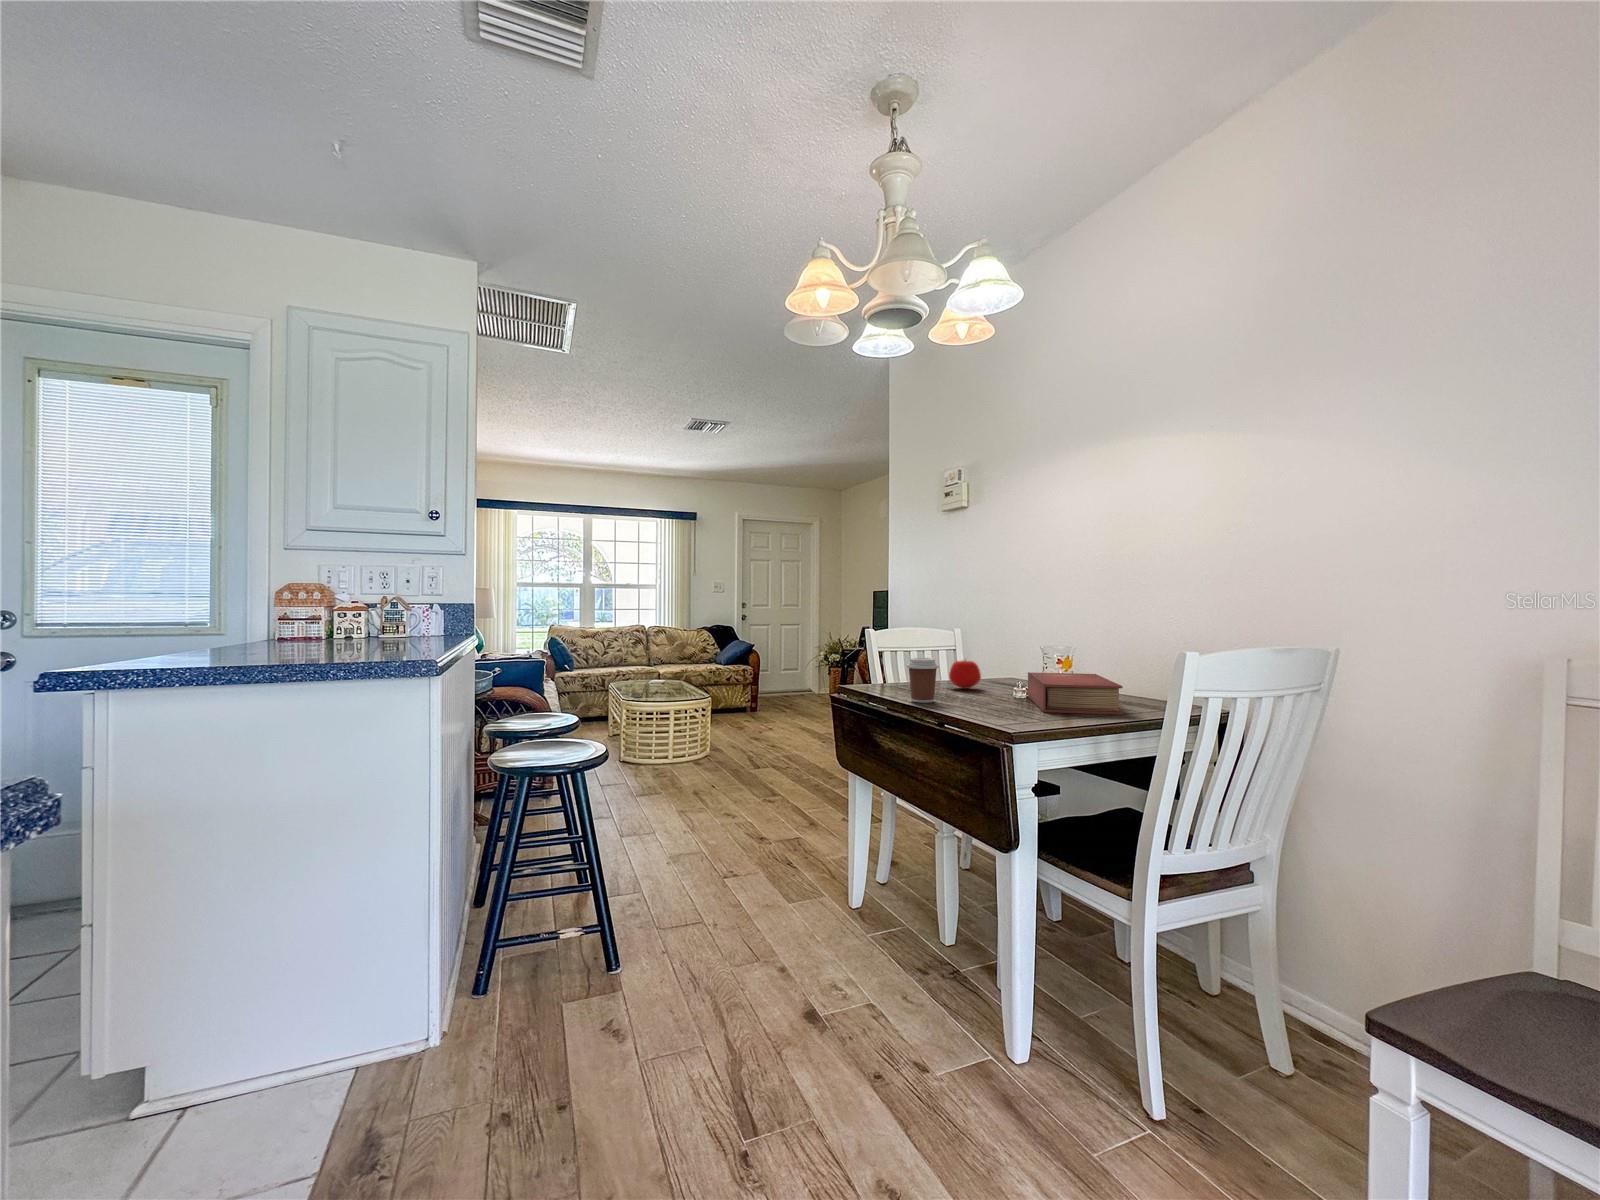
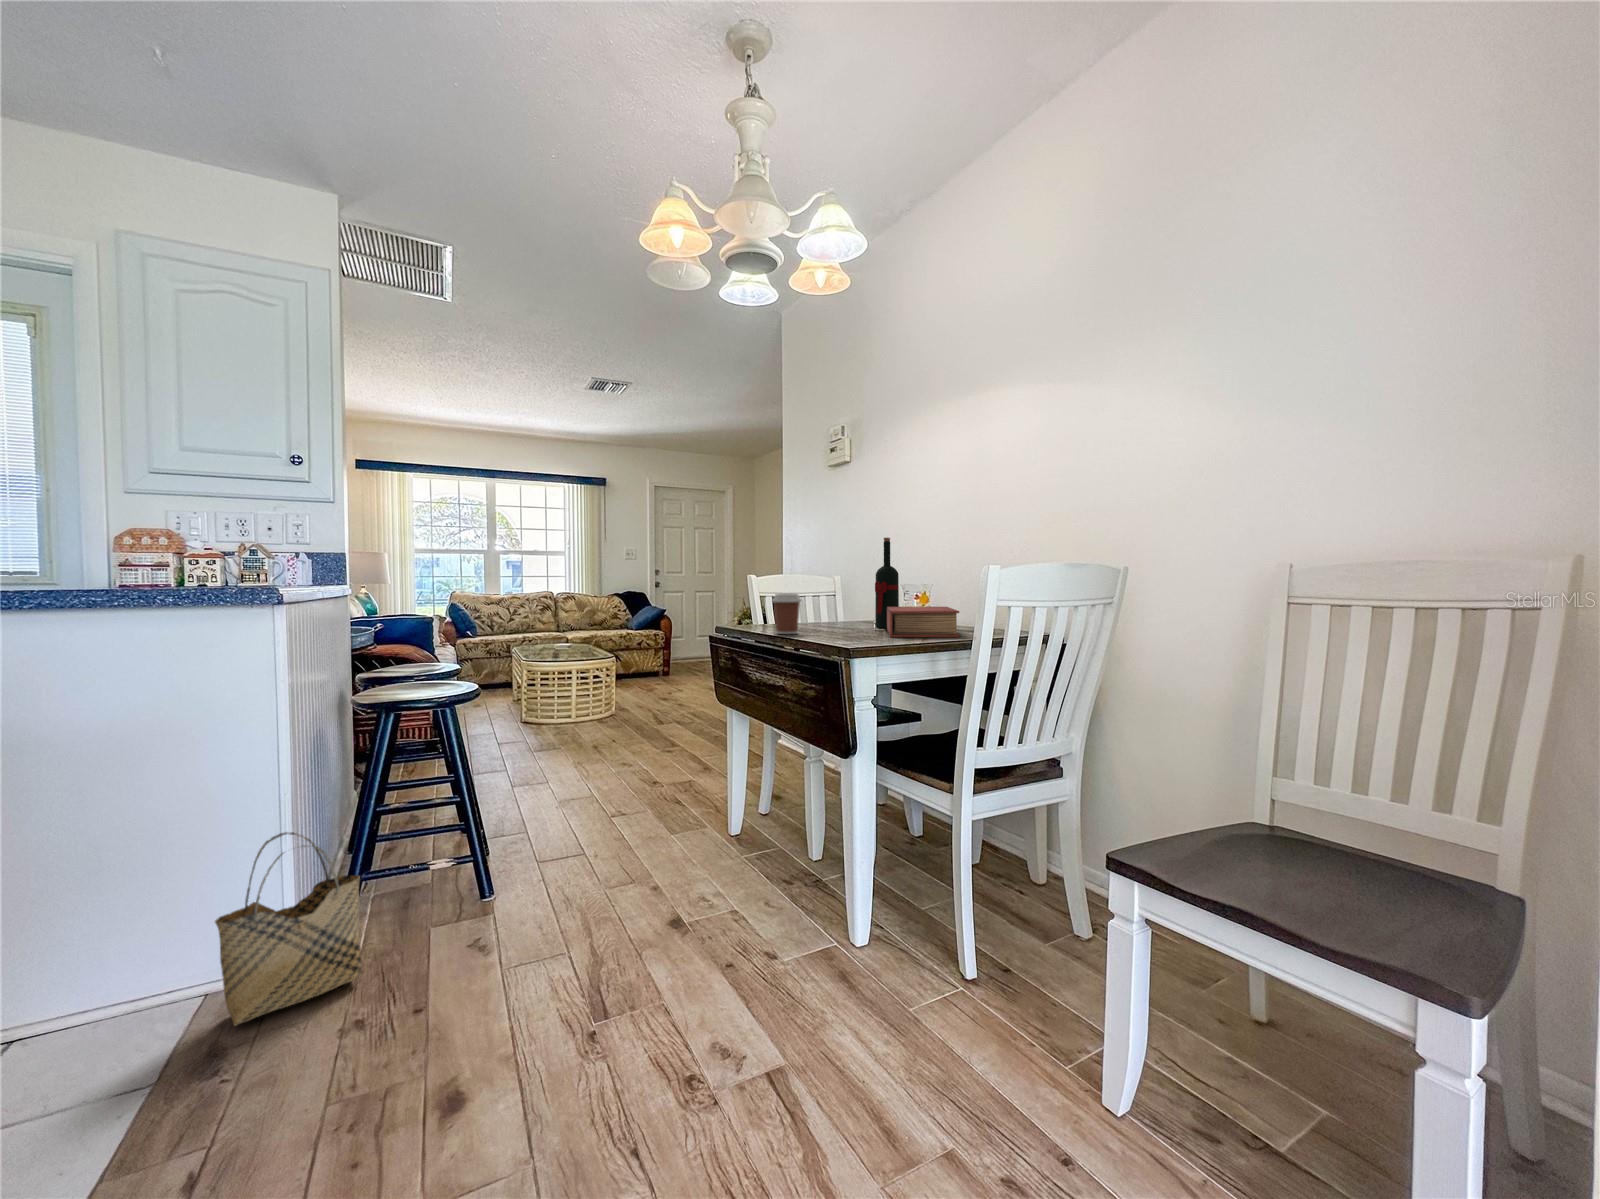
wine bottle: none [1011,596,1037,694] -> present [875,538,899,628]
apple: present [949,660,981,688] -> none [820,598,850,626]
woven basket: none [370,905,503,1111] -> present [215,832,362,1026]

